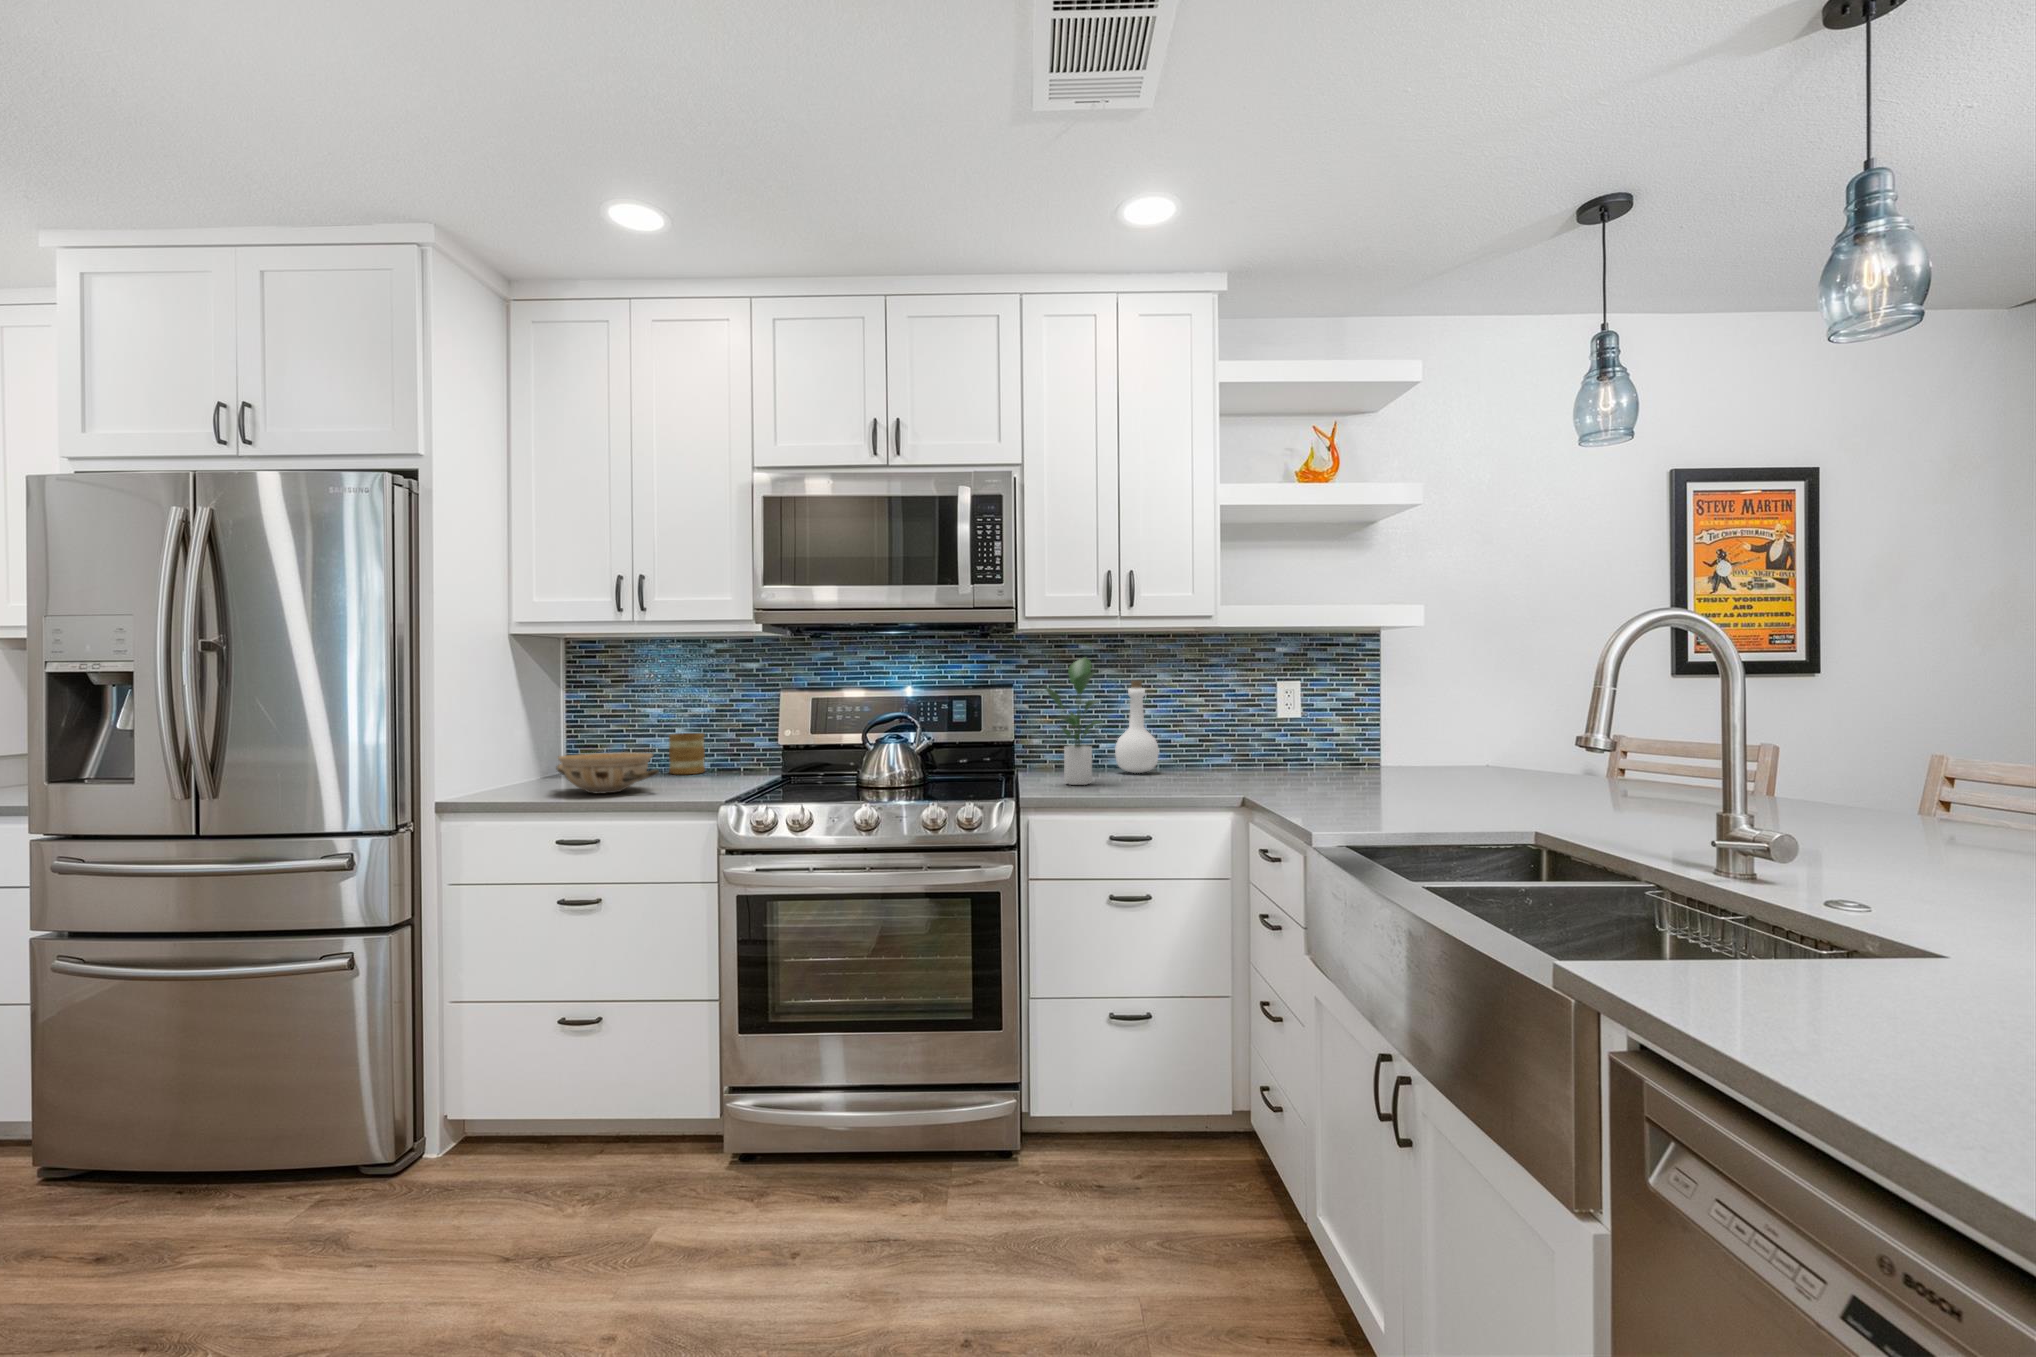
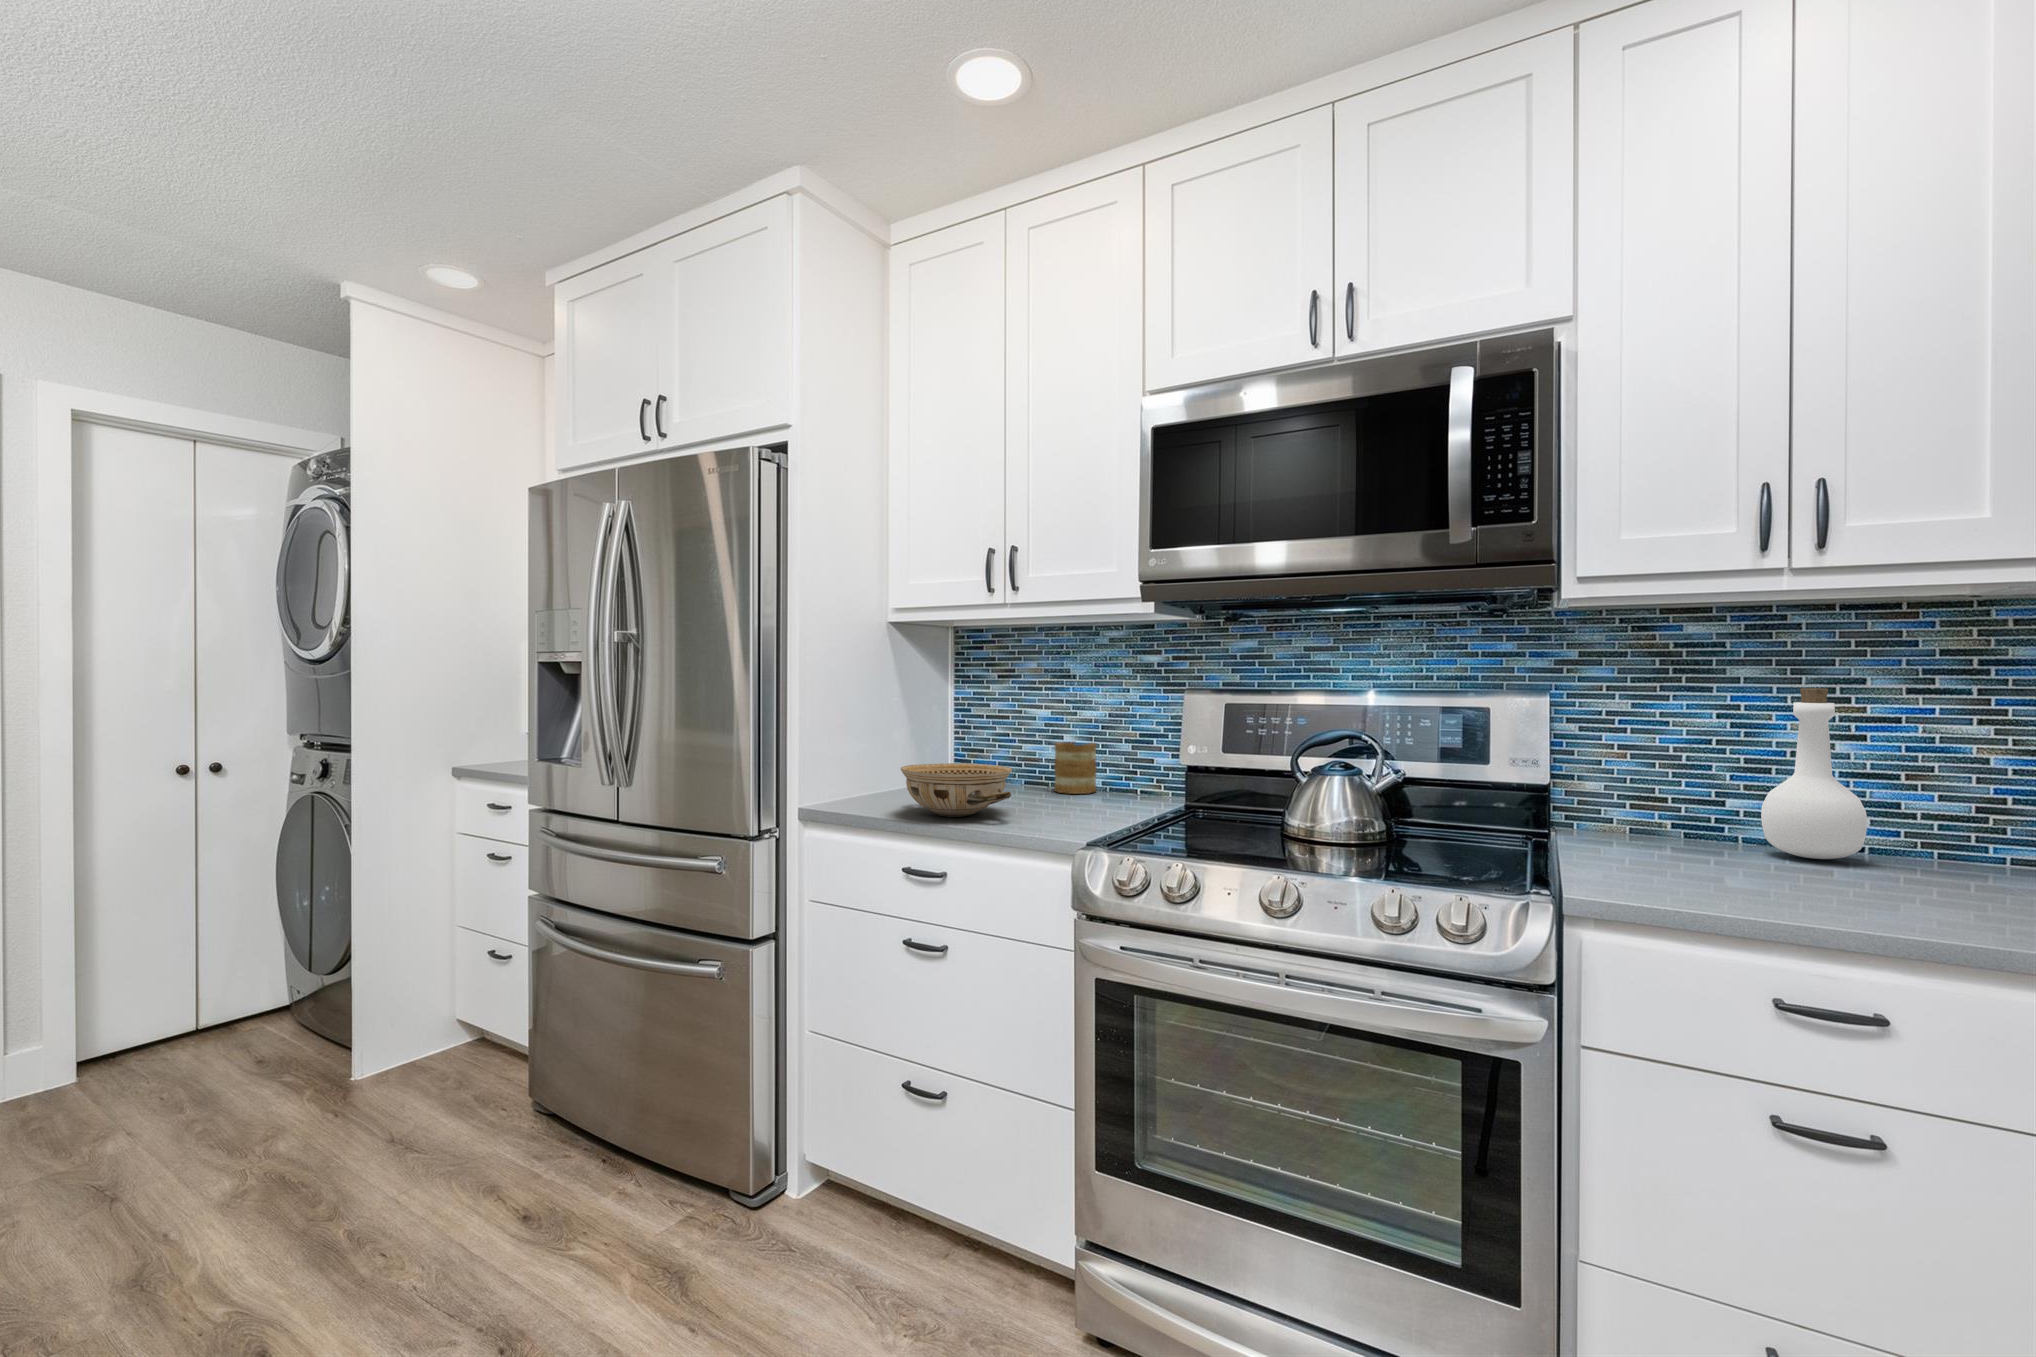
potted plant: present [1045,658,1101,785] -> none [1616,643,1759,881]

